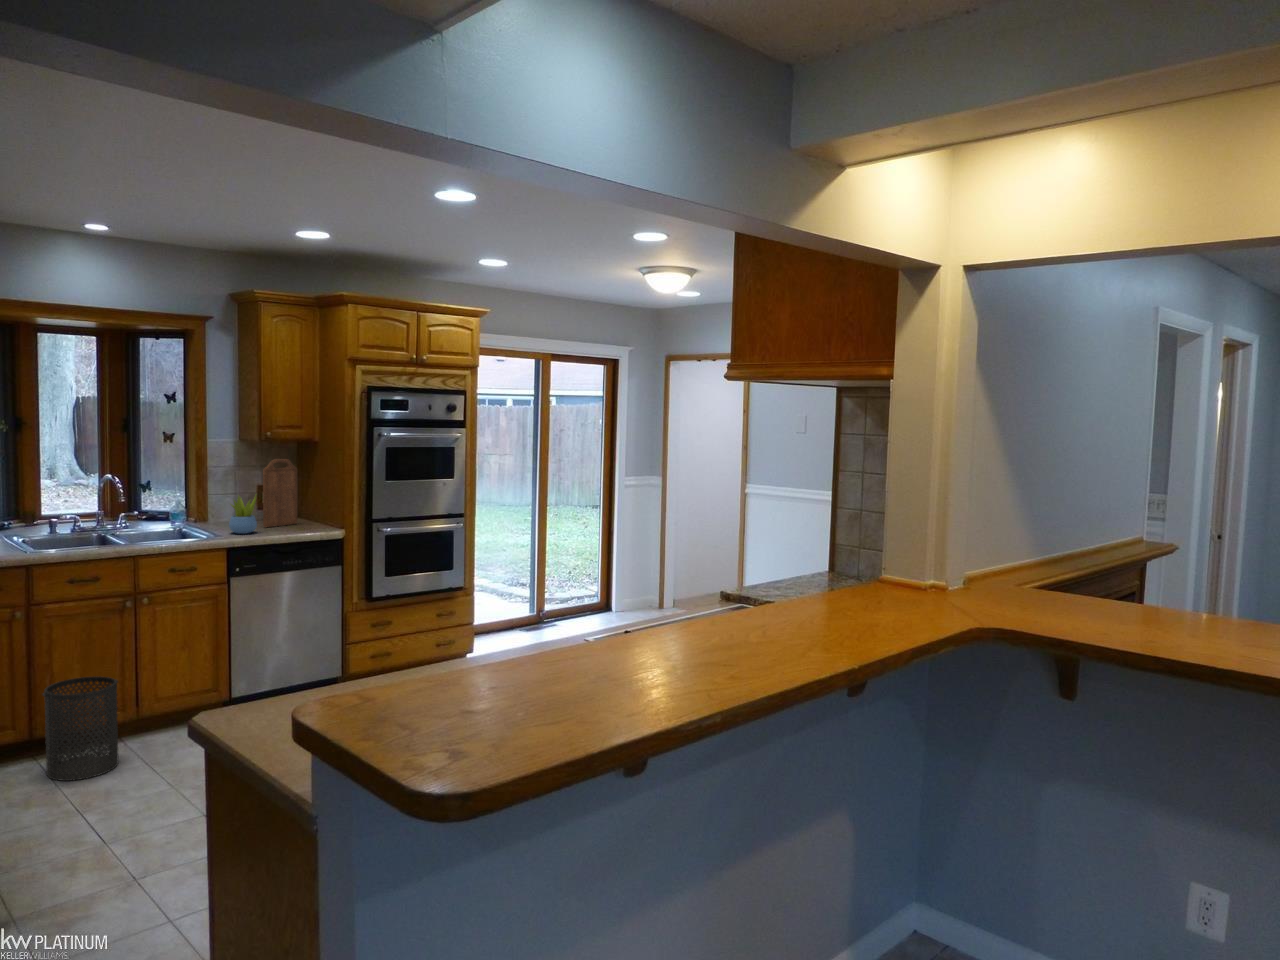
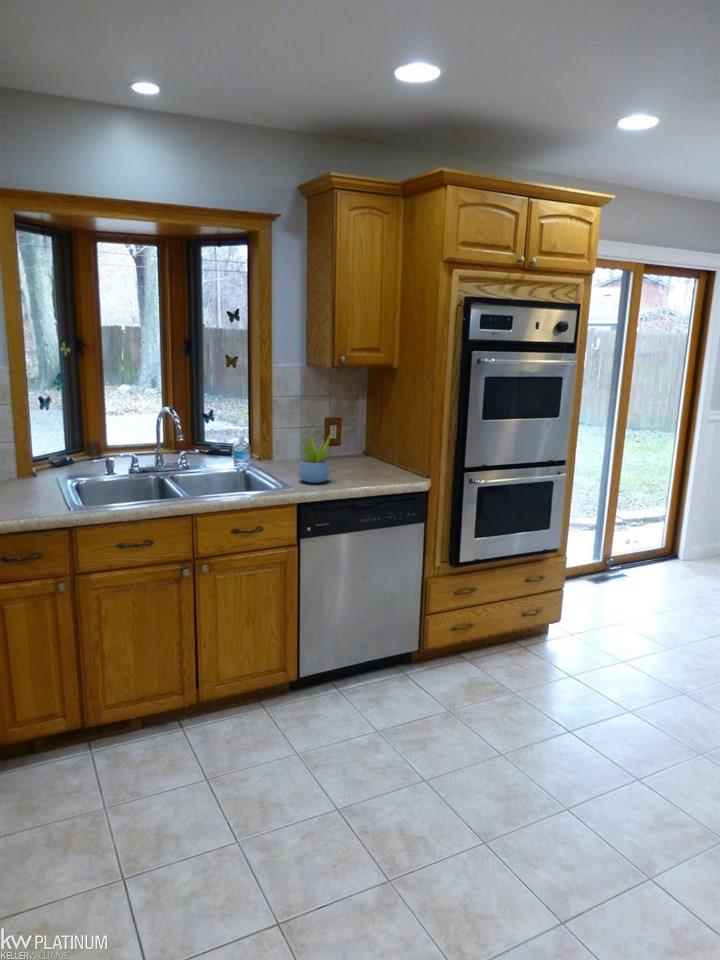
cutting board: present [263,459,297,527] -> none [335,390,372,473]
trash can: present [43,676,118,781] -> none [89,662,177,801]

